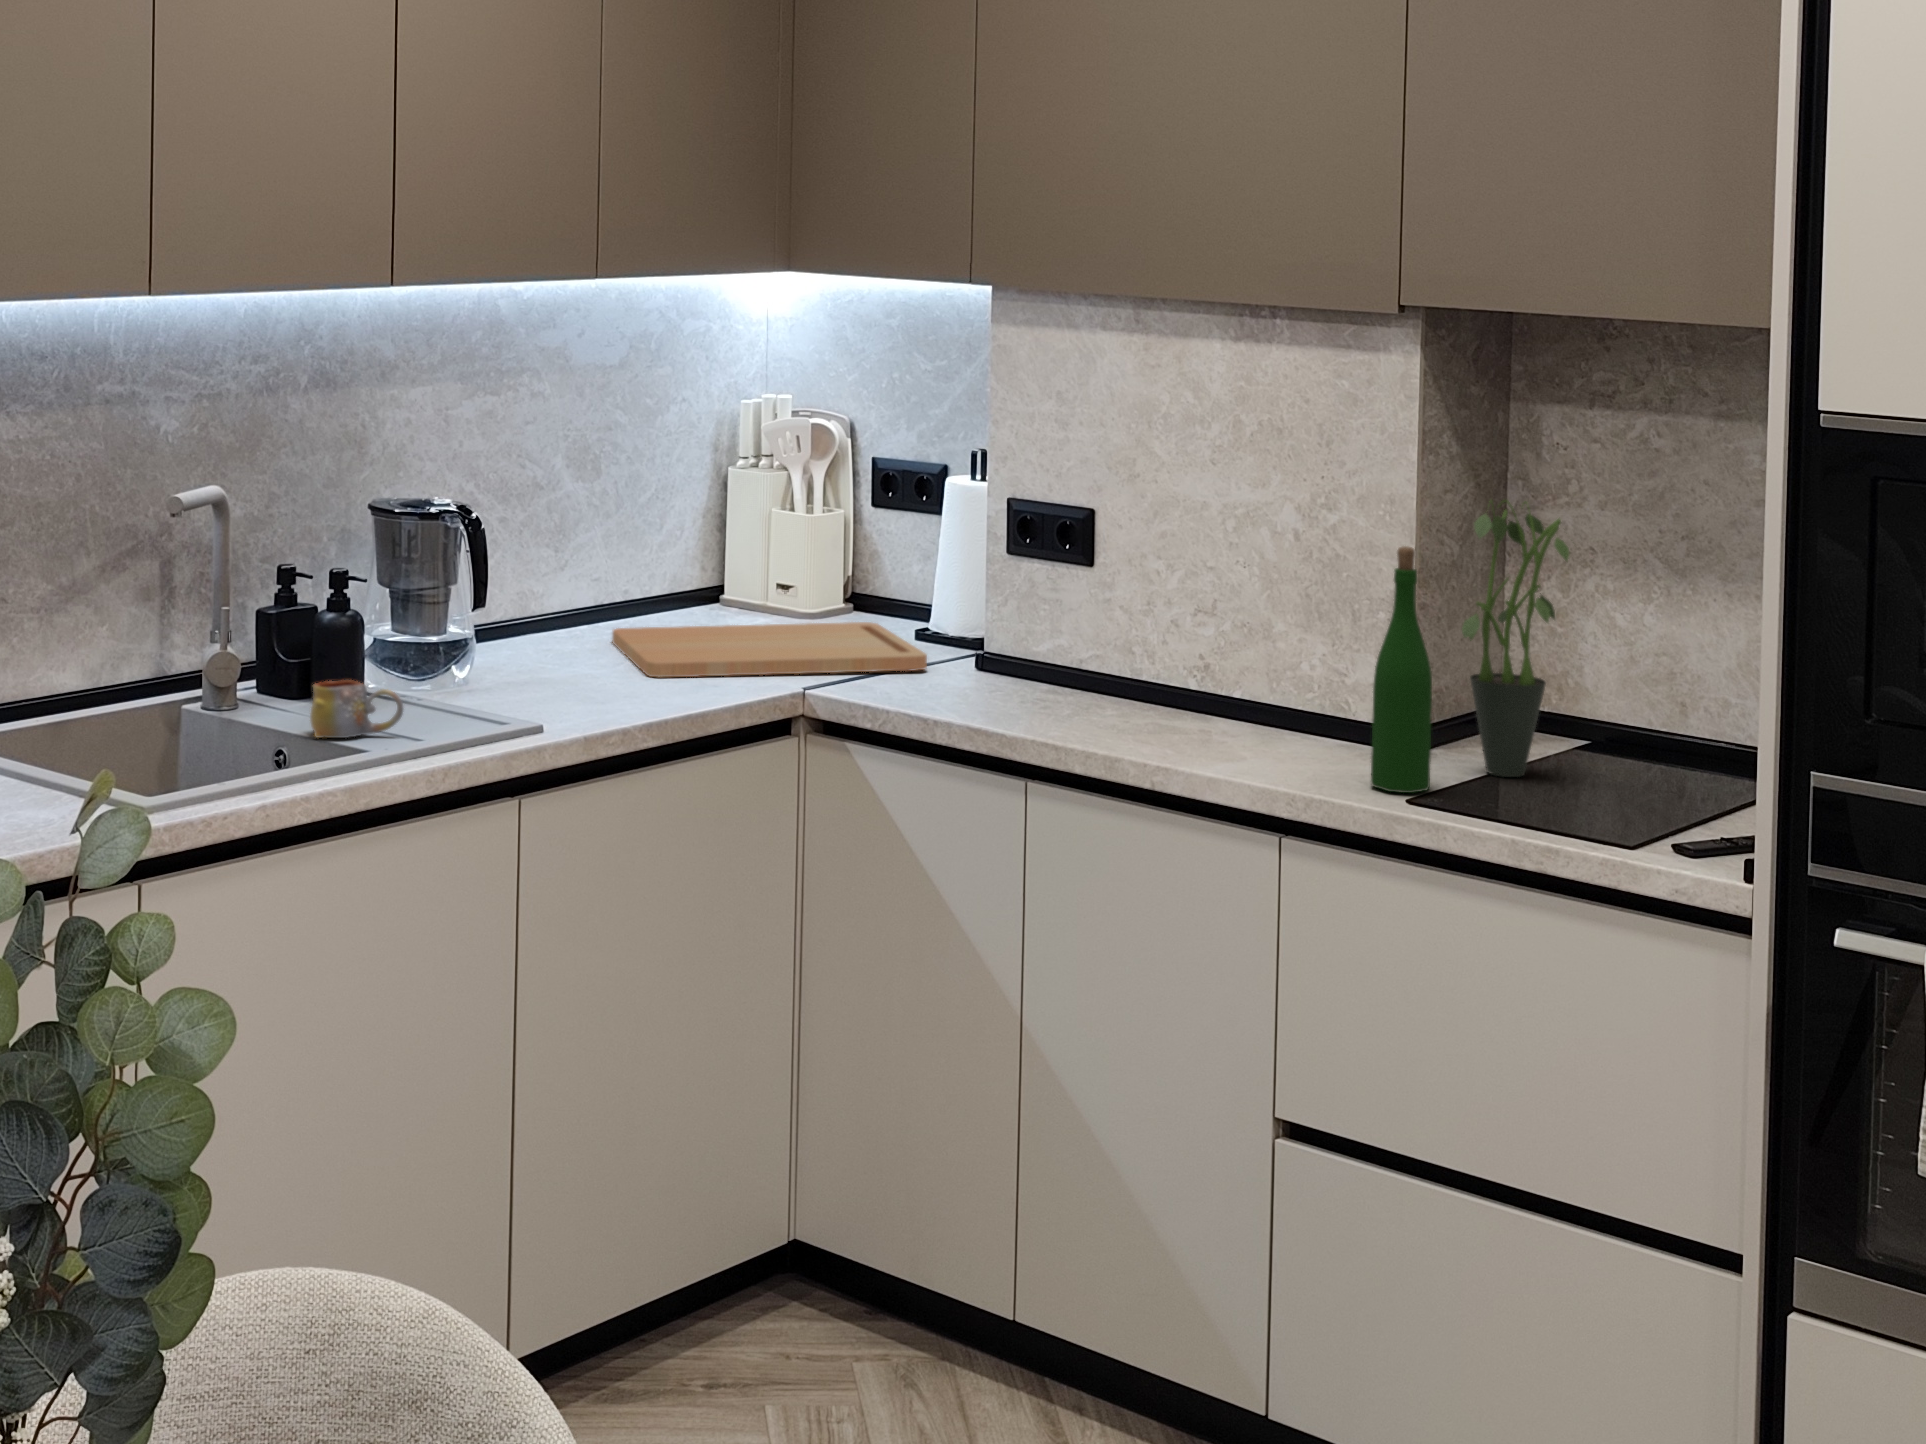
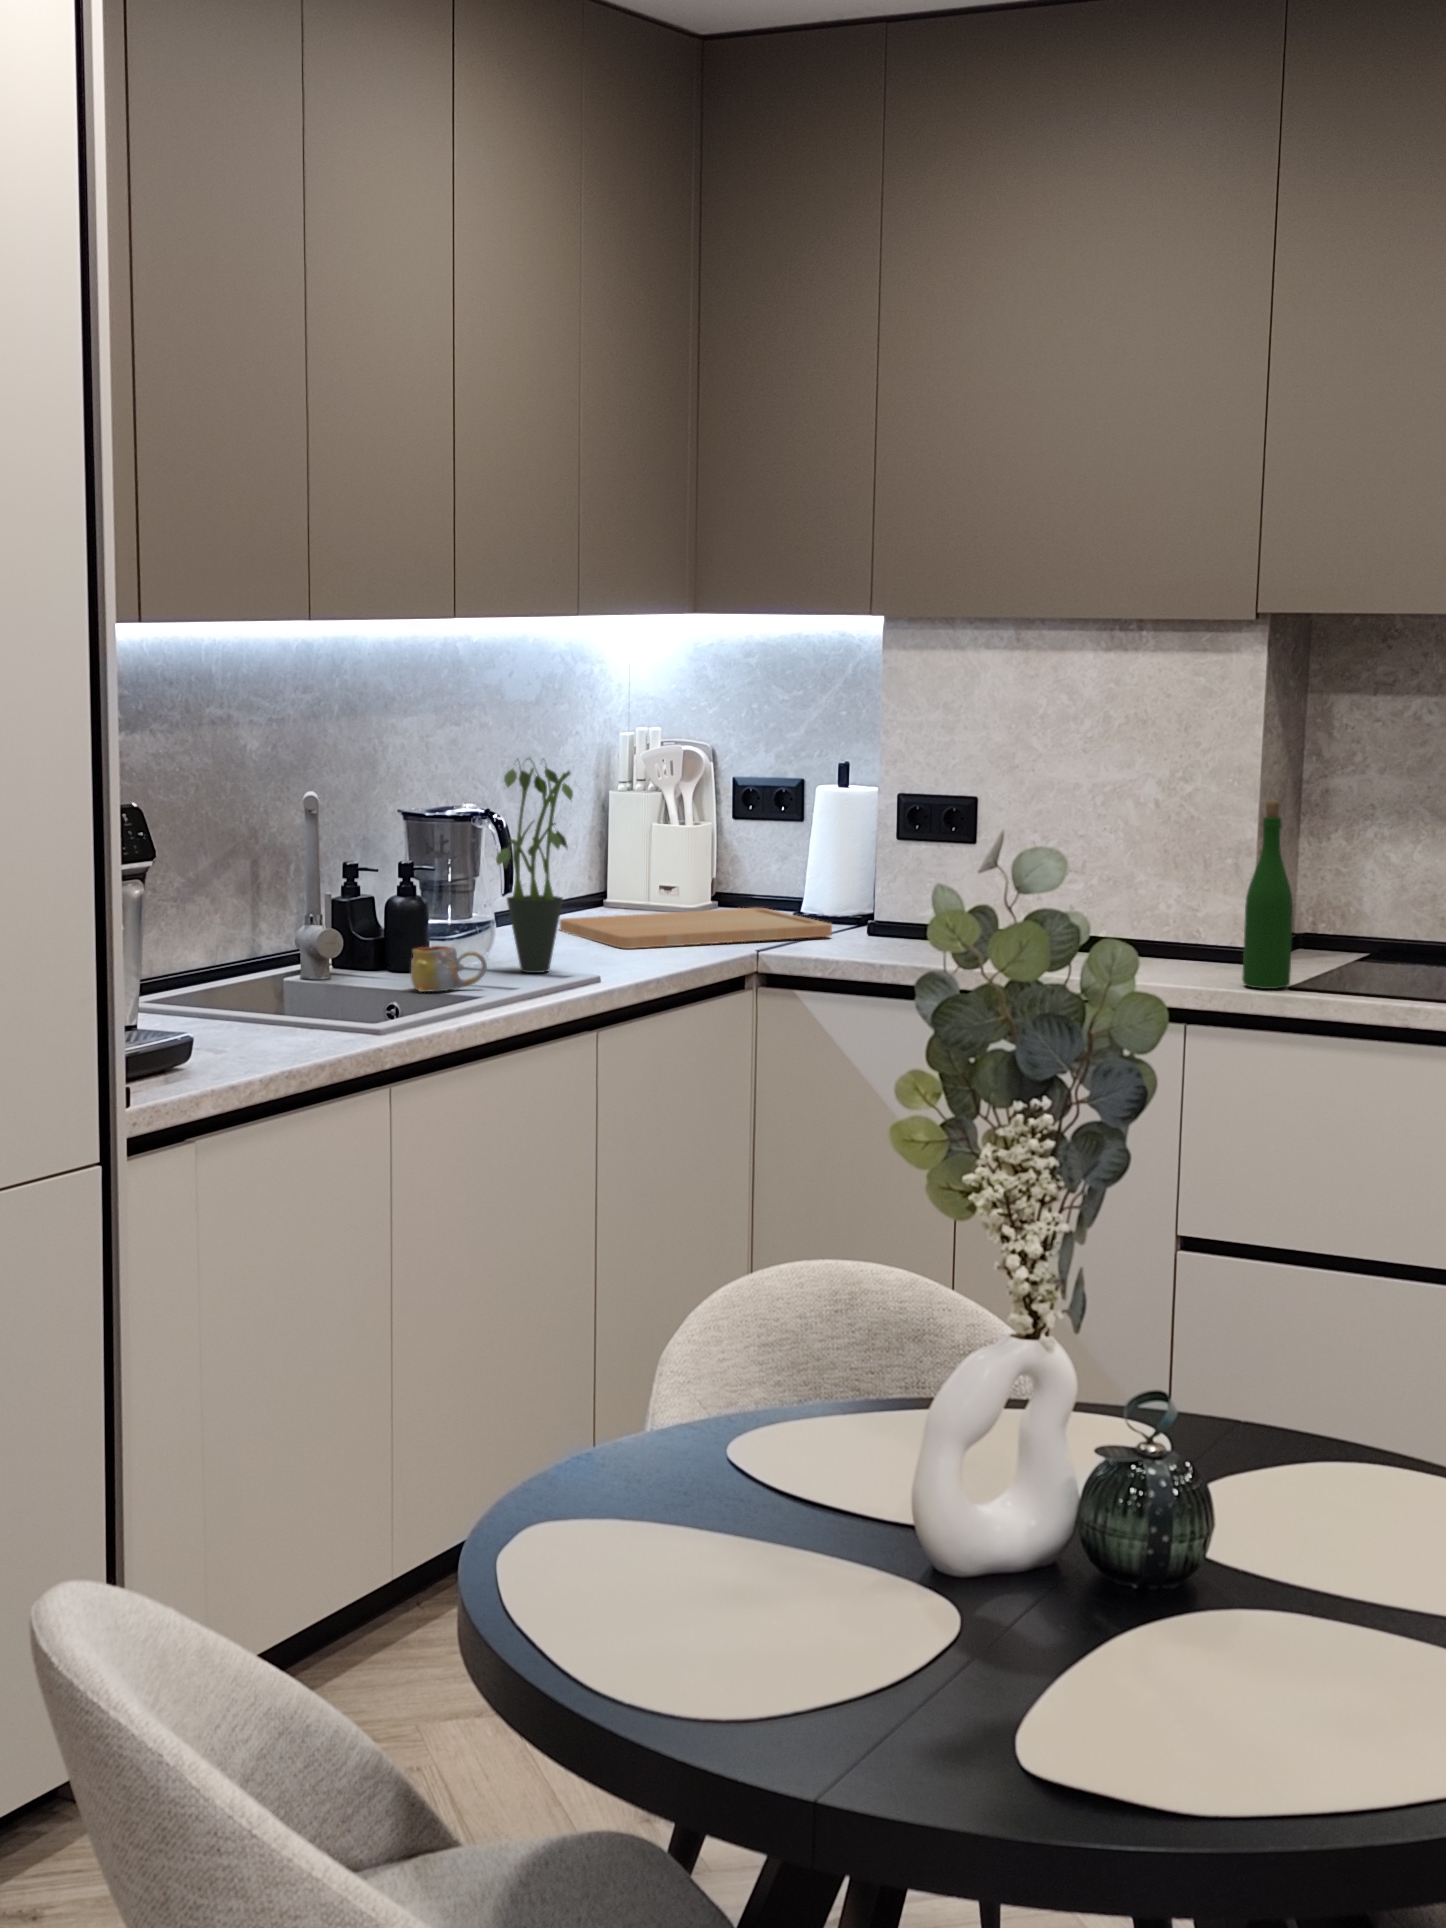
potted plant: present [1462,500,1569,777] -> present [496,759,573,973]

